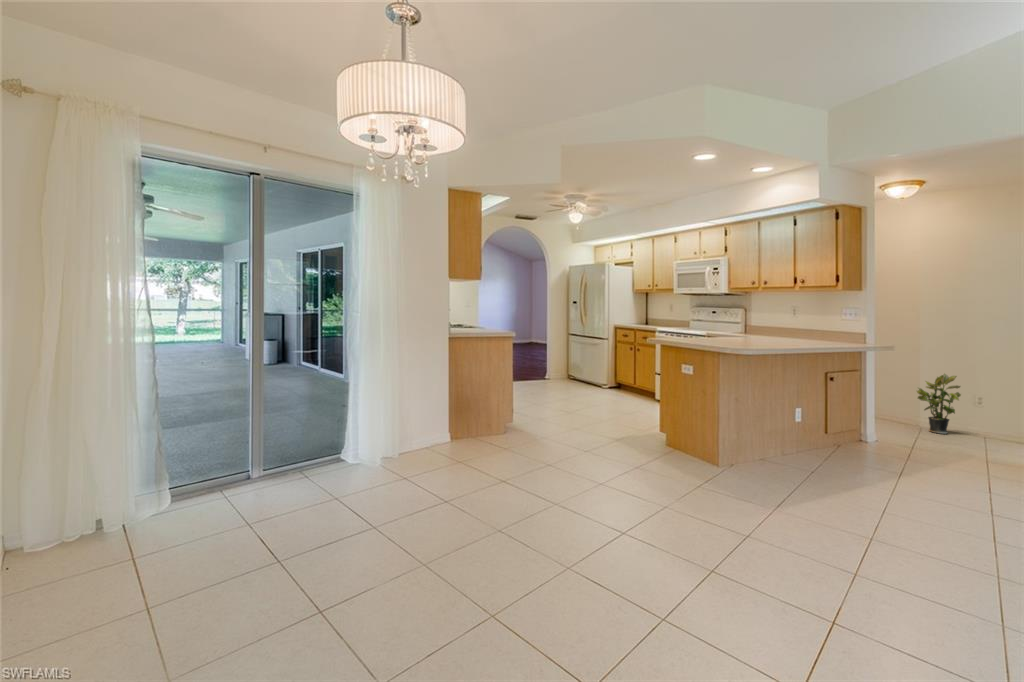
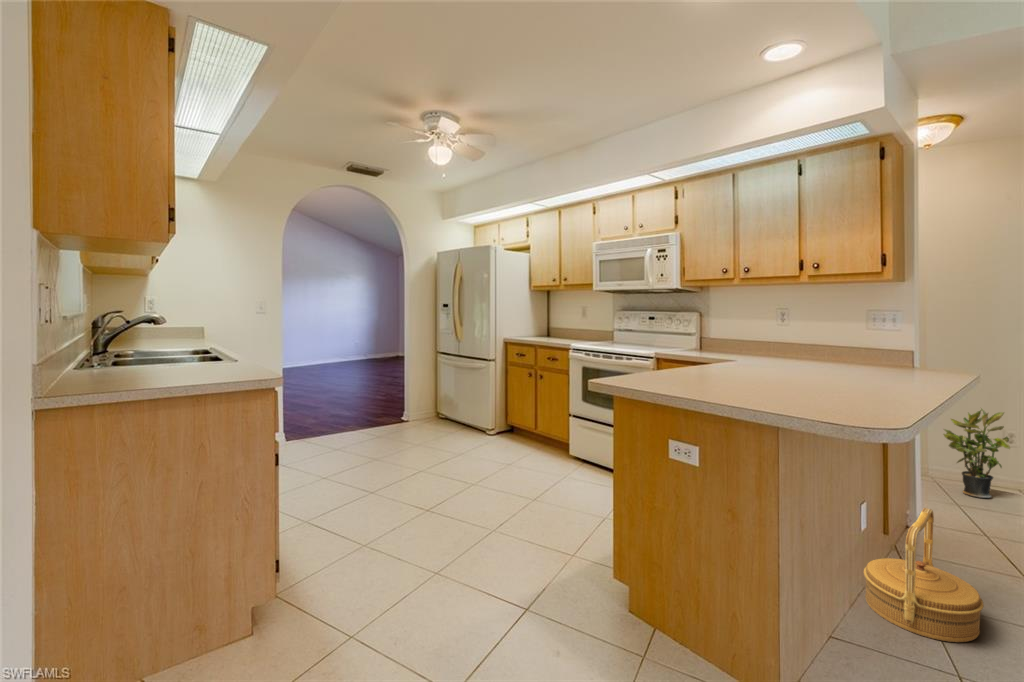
woven basket: none [787,412,840,468] -> present [864,508,984,642]

